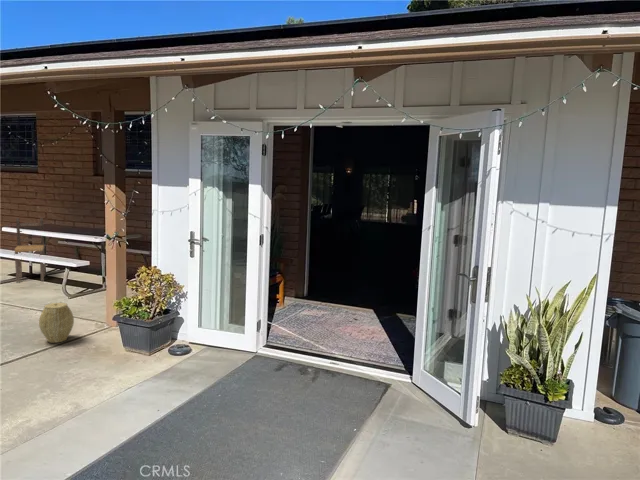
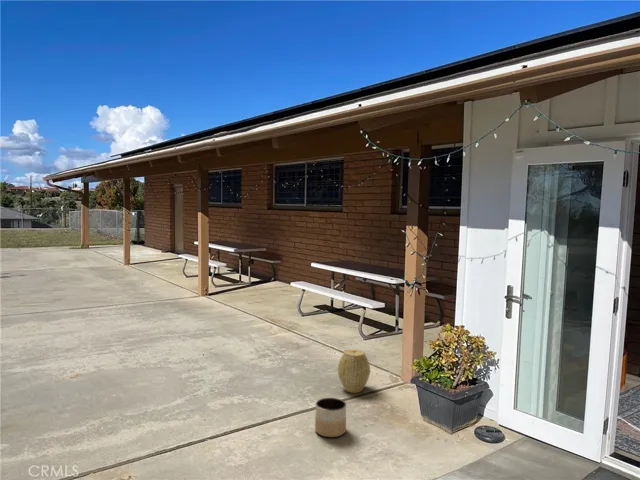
chair: present [15,218,45,282] -> none [320,255,345,316]
planter: none [16,345,50,380] -> present [315,398,346,437]

